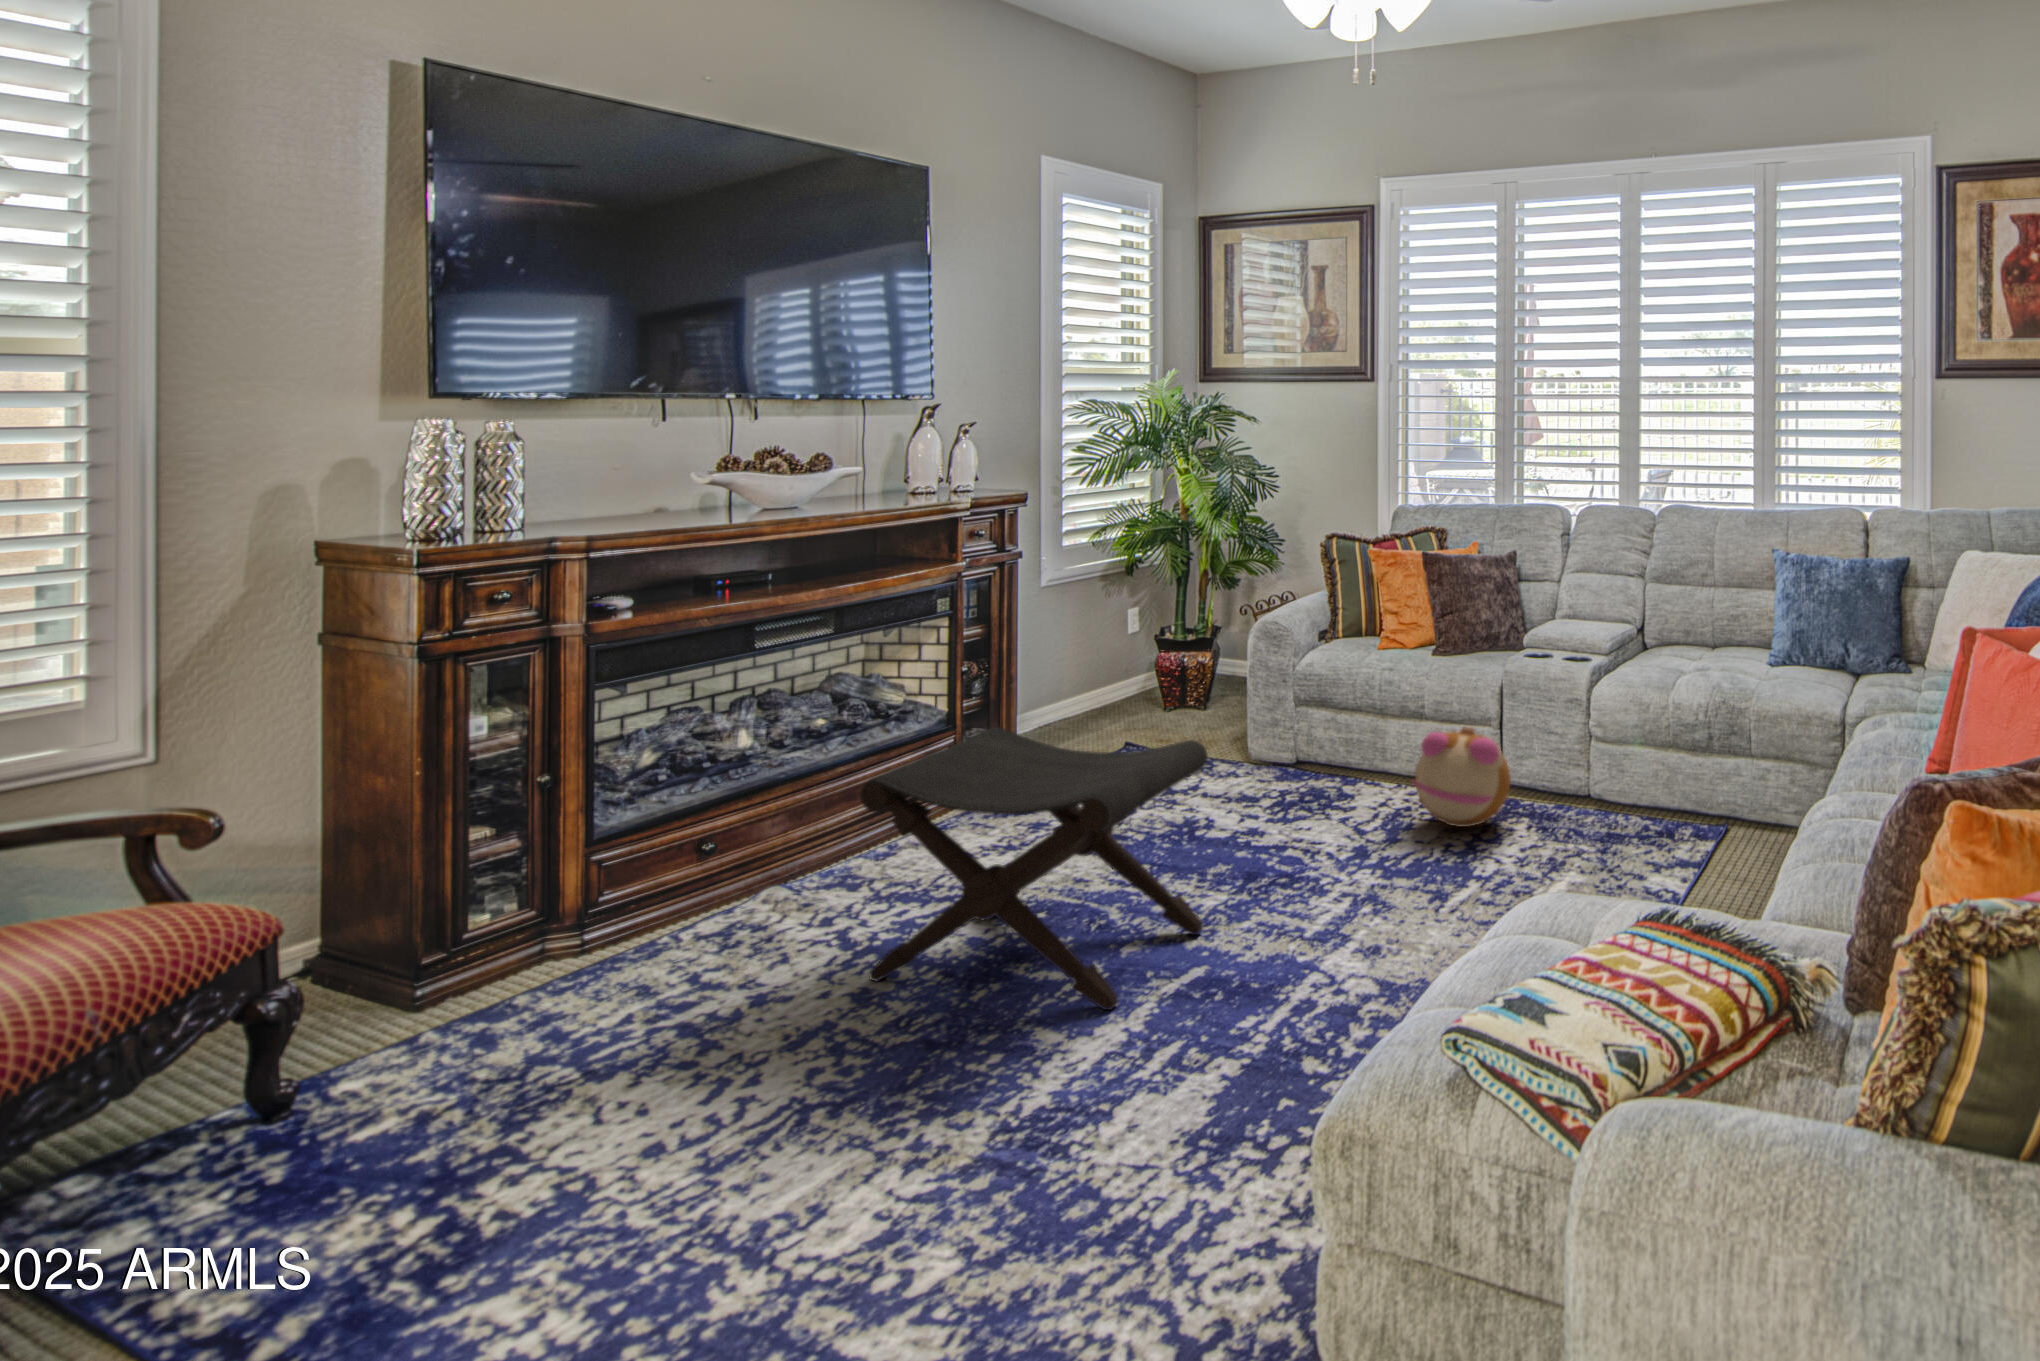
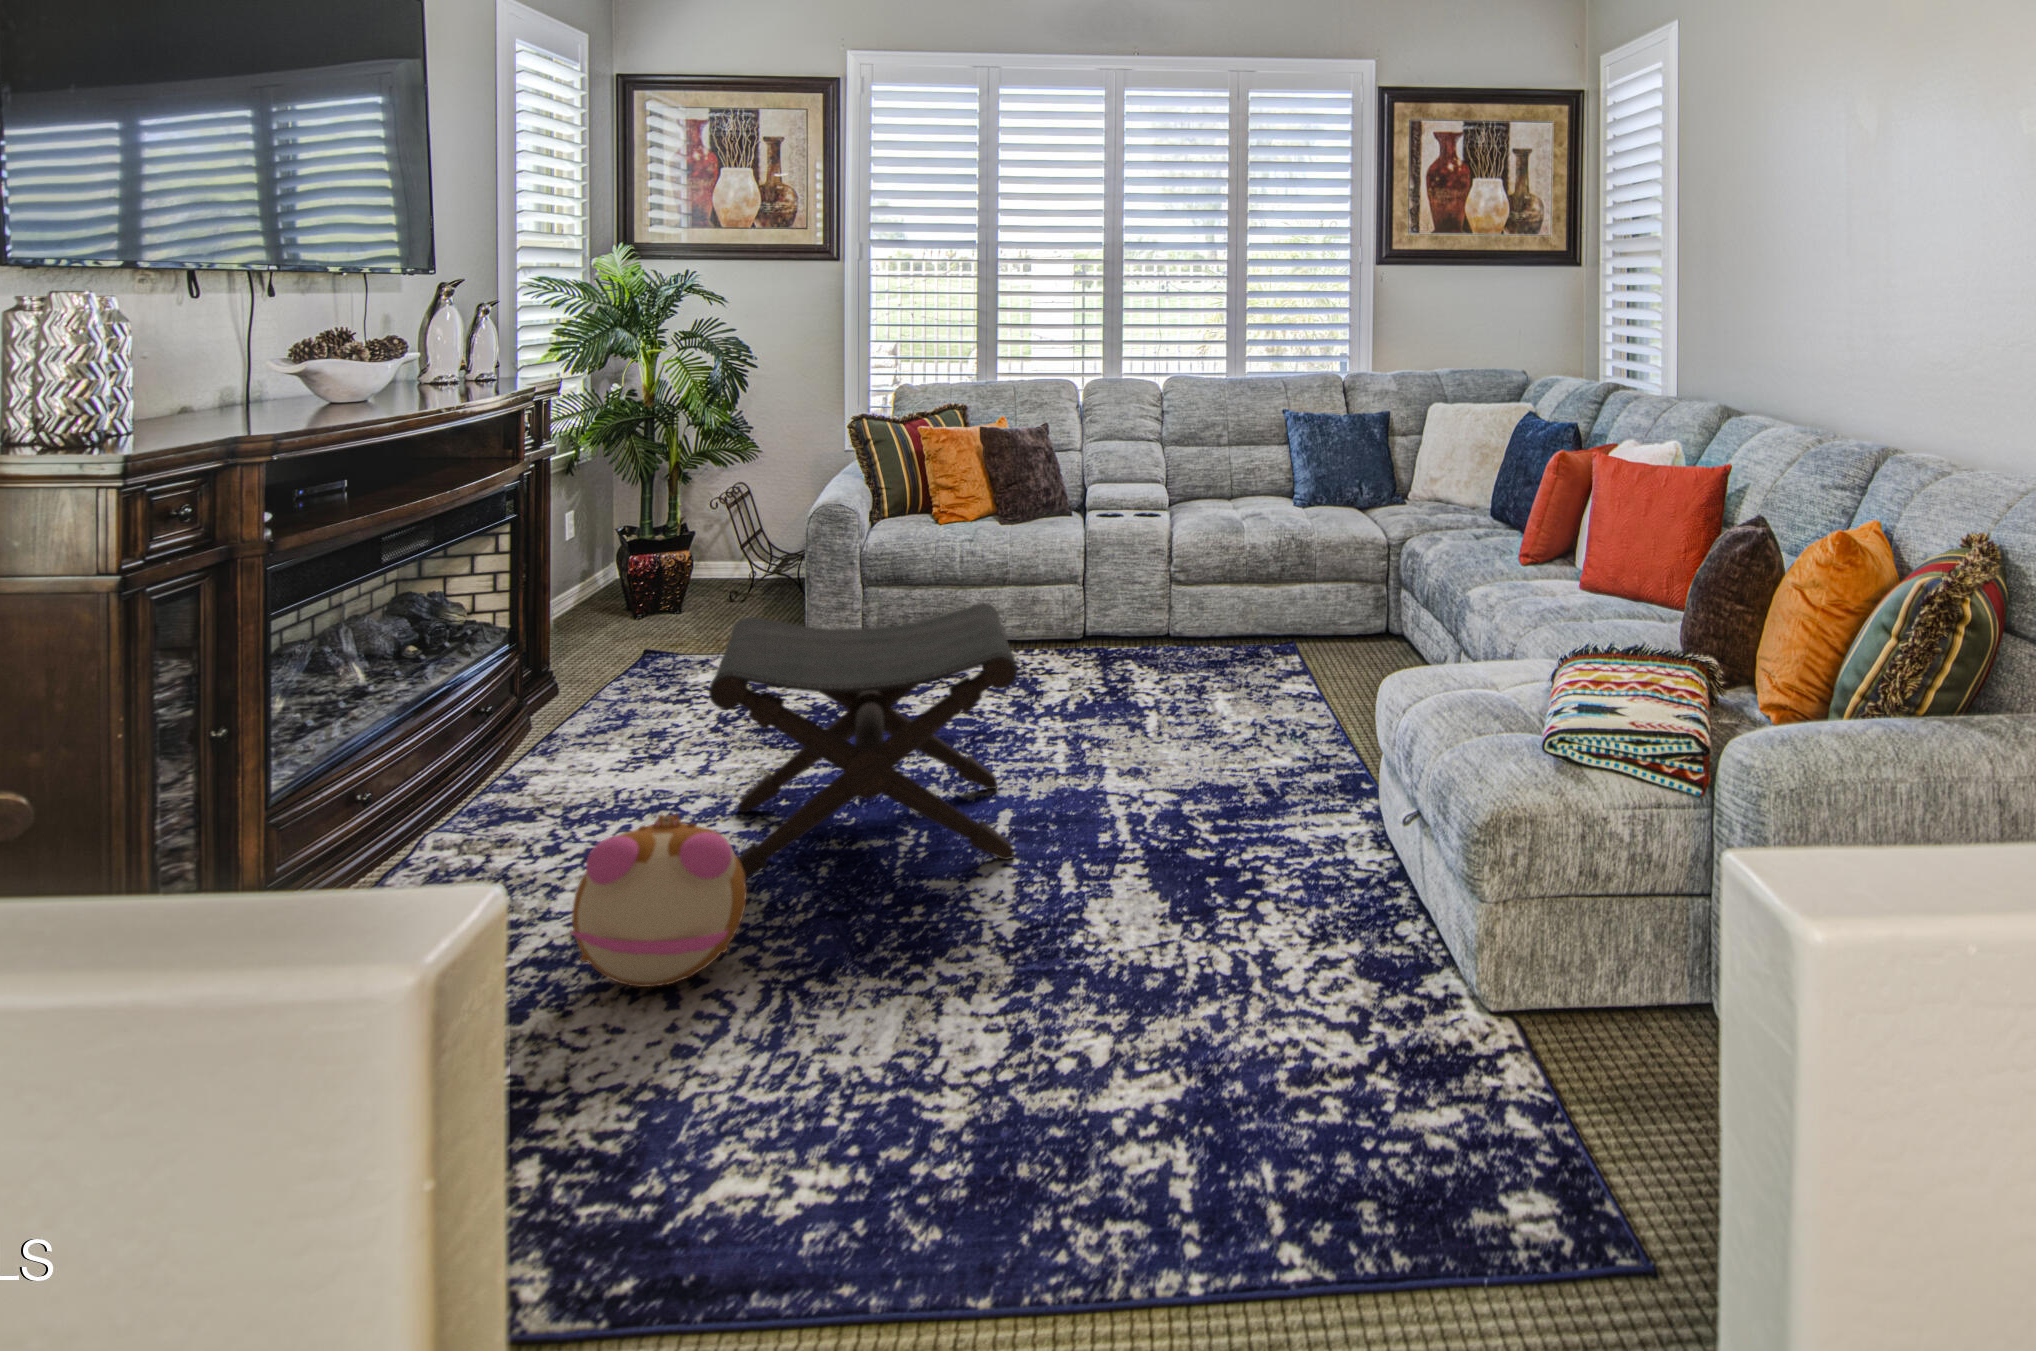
plush toy: present [1413,727,1511,827] -> present [571,814,747,987]

